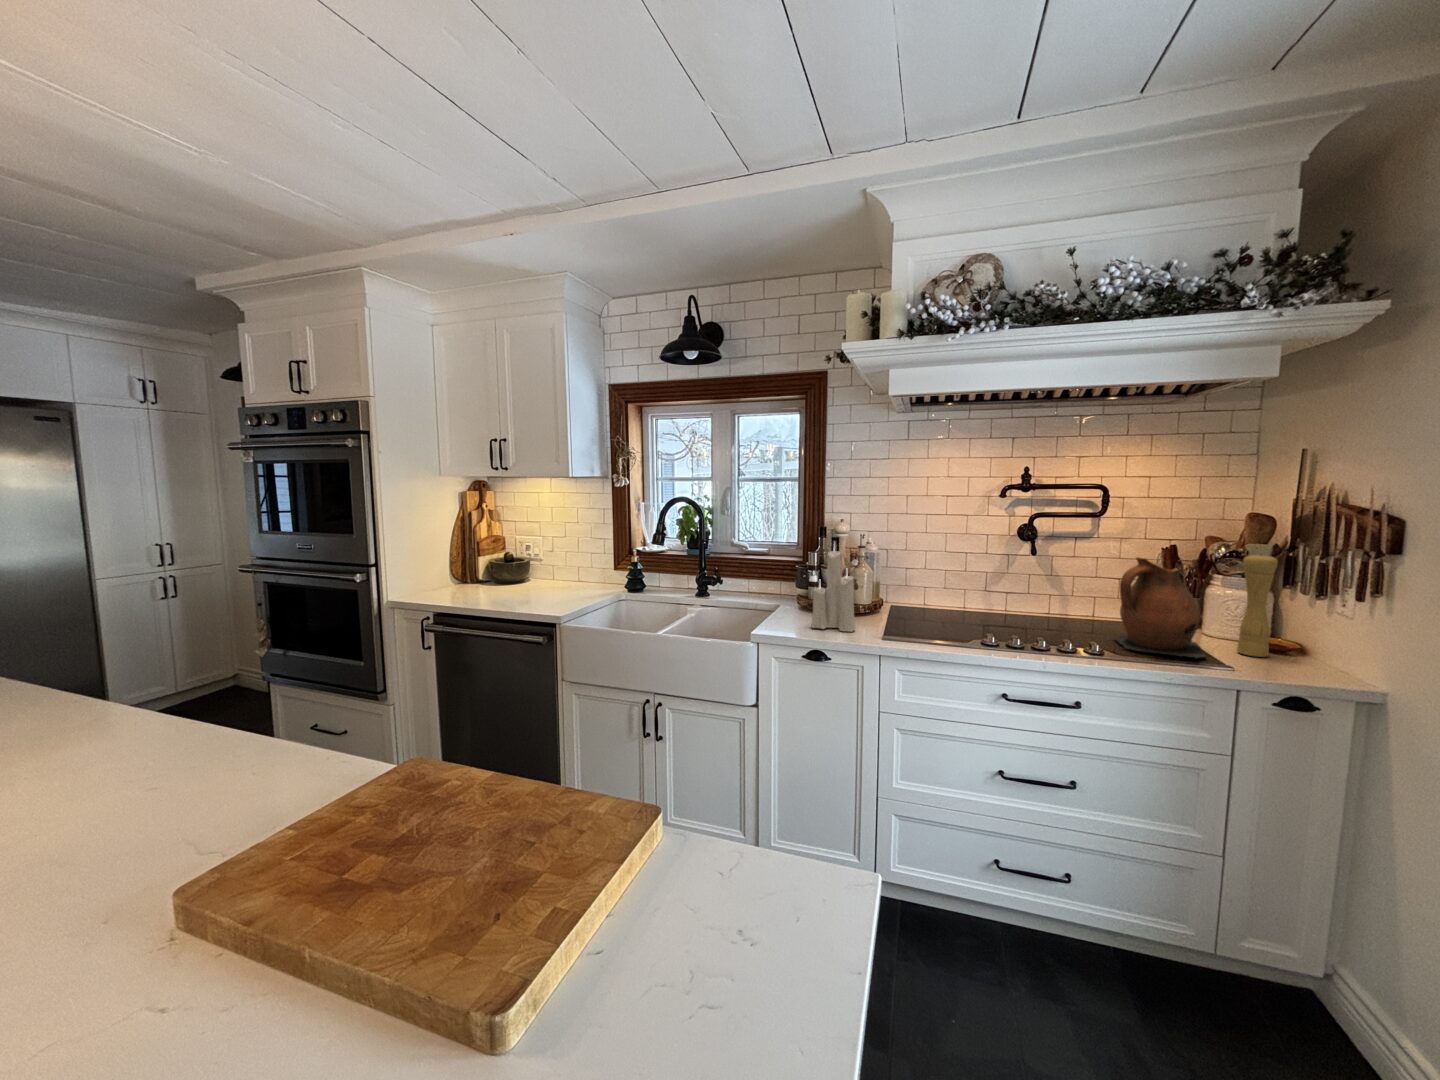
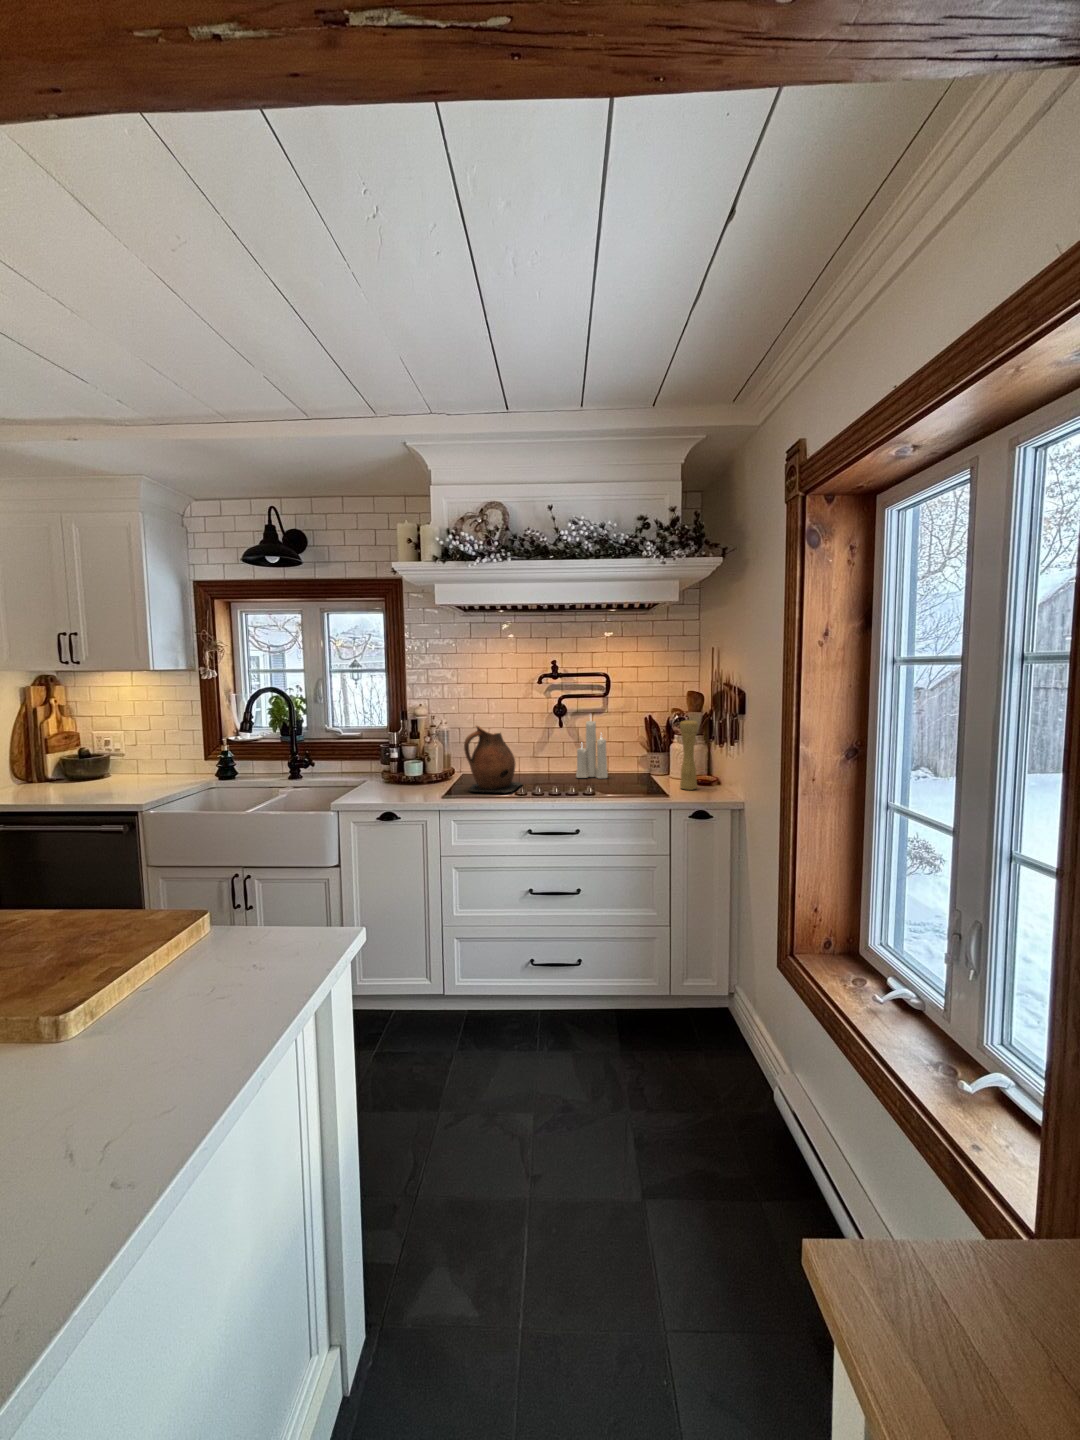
candle: present [811,548,855,632] -> present [576,720,608,778]
ceramic pitcher: present [1116,557,1206,659] -> present [464,726,523,793]

